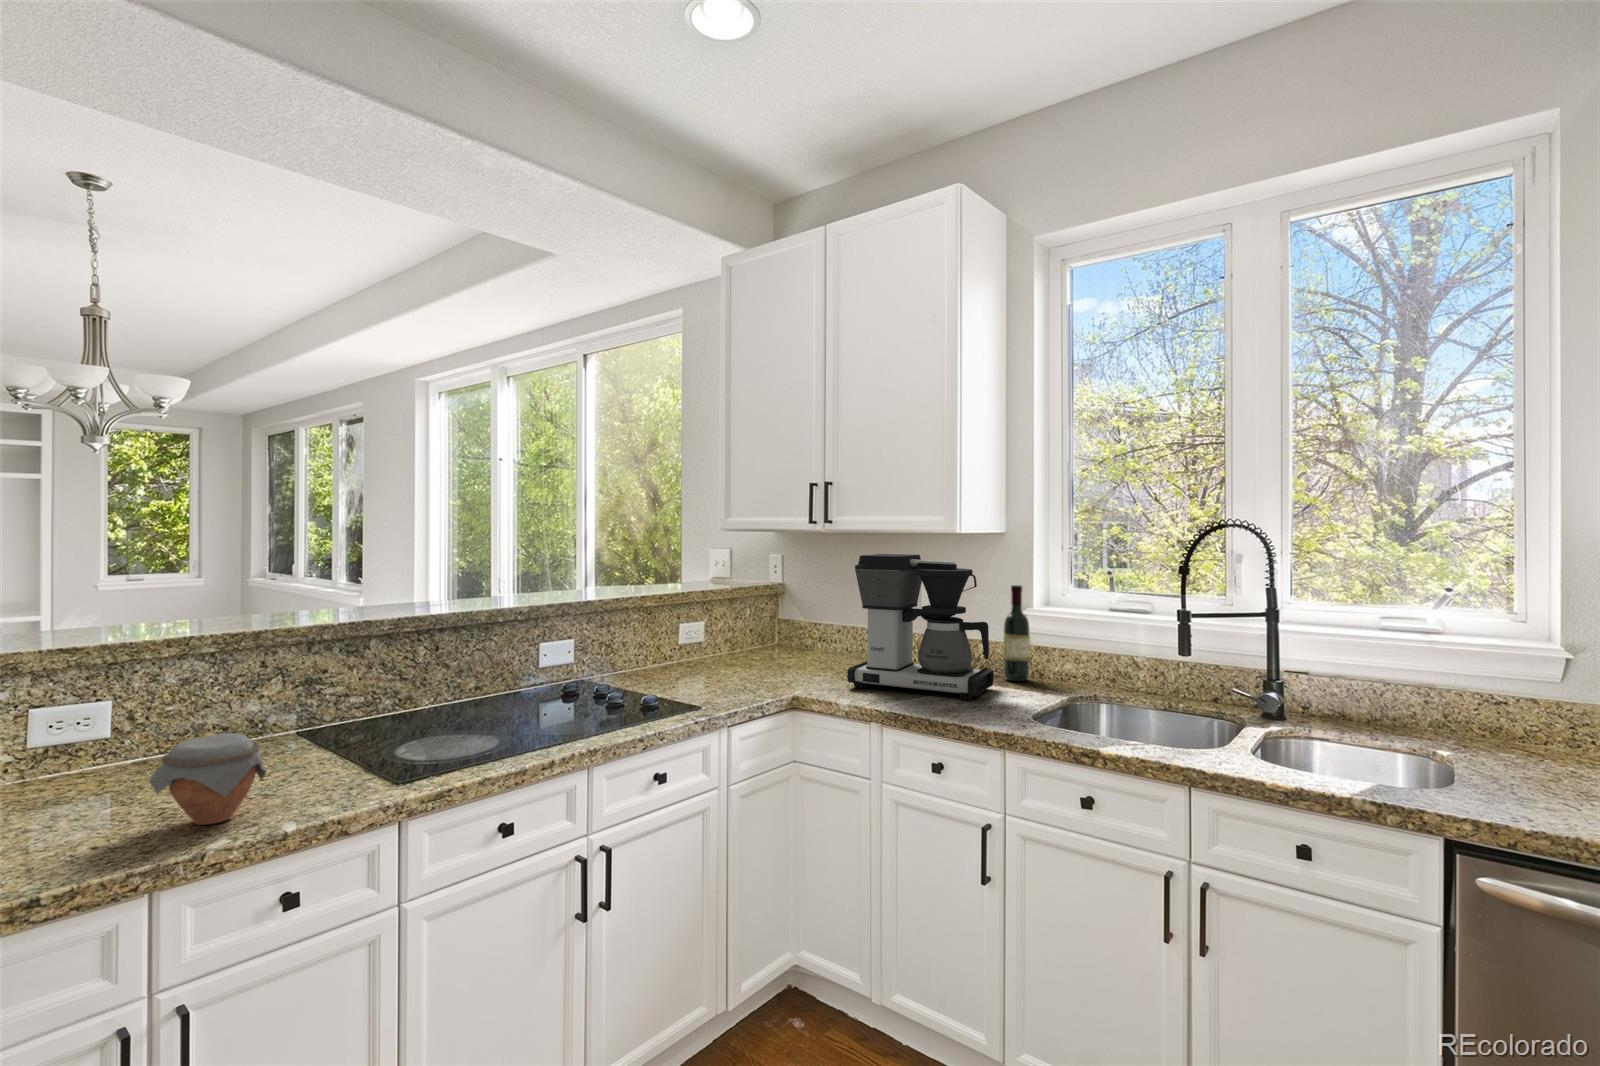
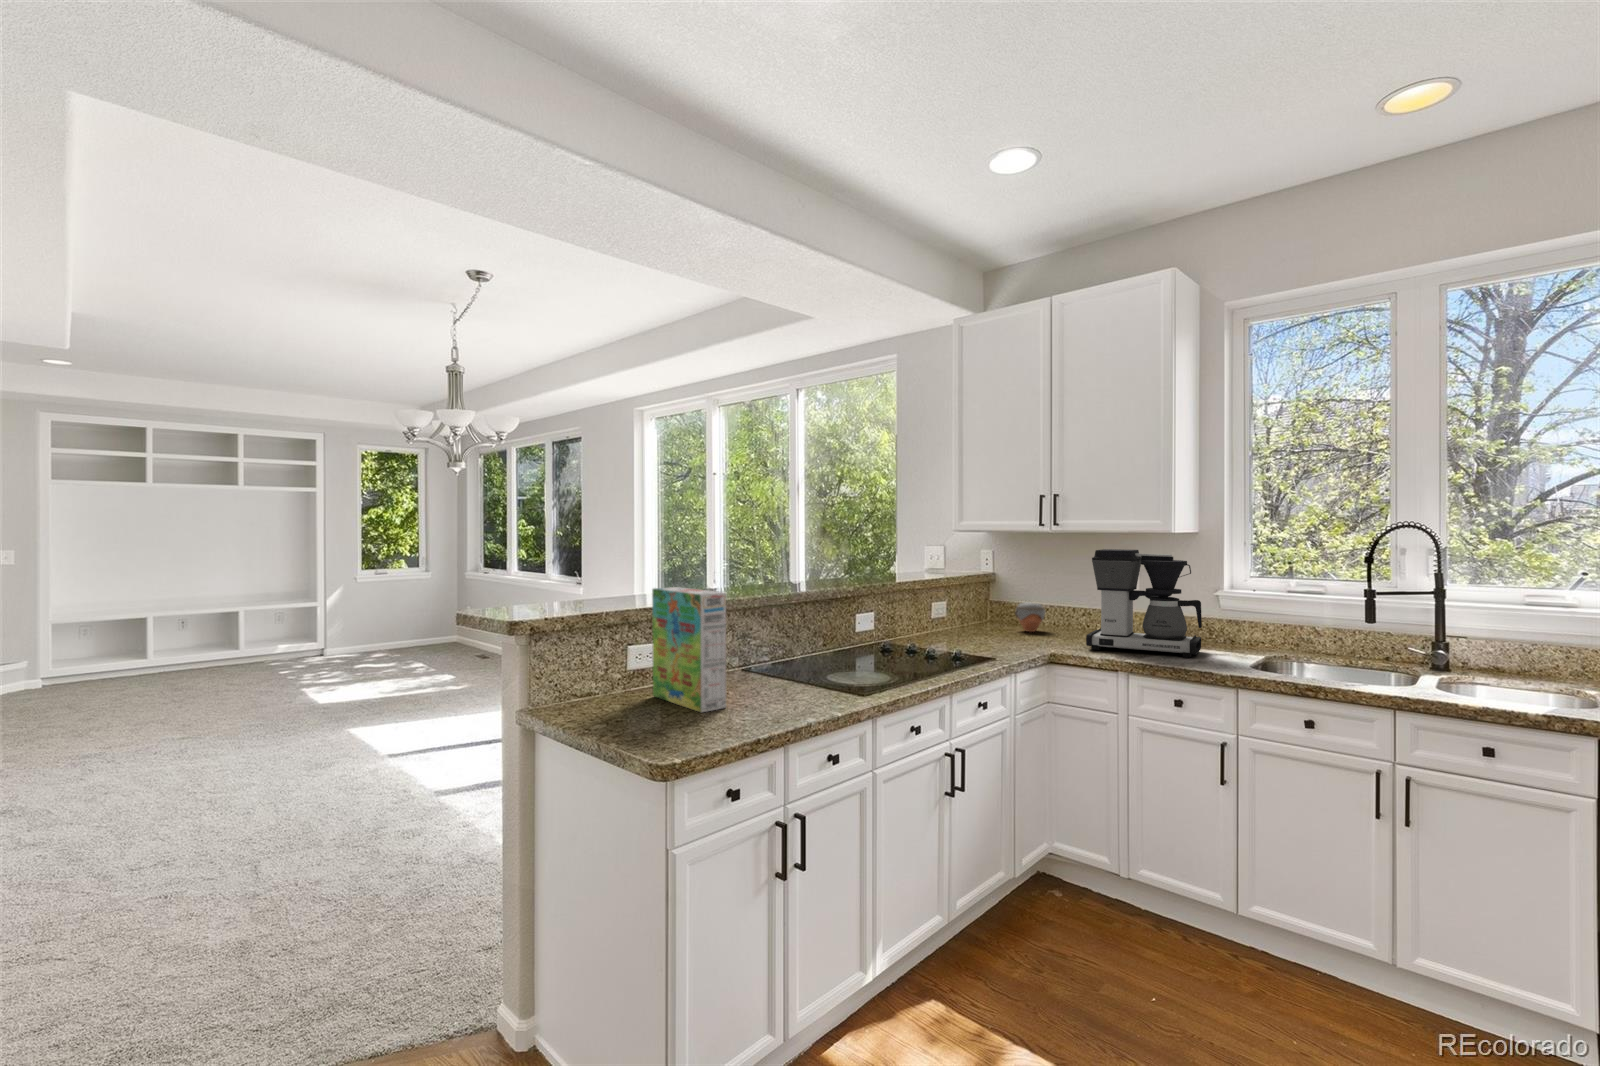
wine bottle: present [1003,585,1030,681] -> none [1202,573,1224,647]
cereal box: none [57,616,132,831] -> present [652,587,726,712]
jar: present [149,733,266,825] -> present [1015,602,1046,632]

